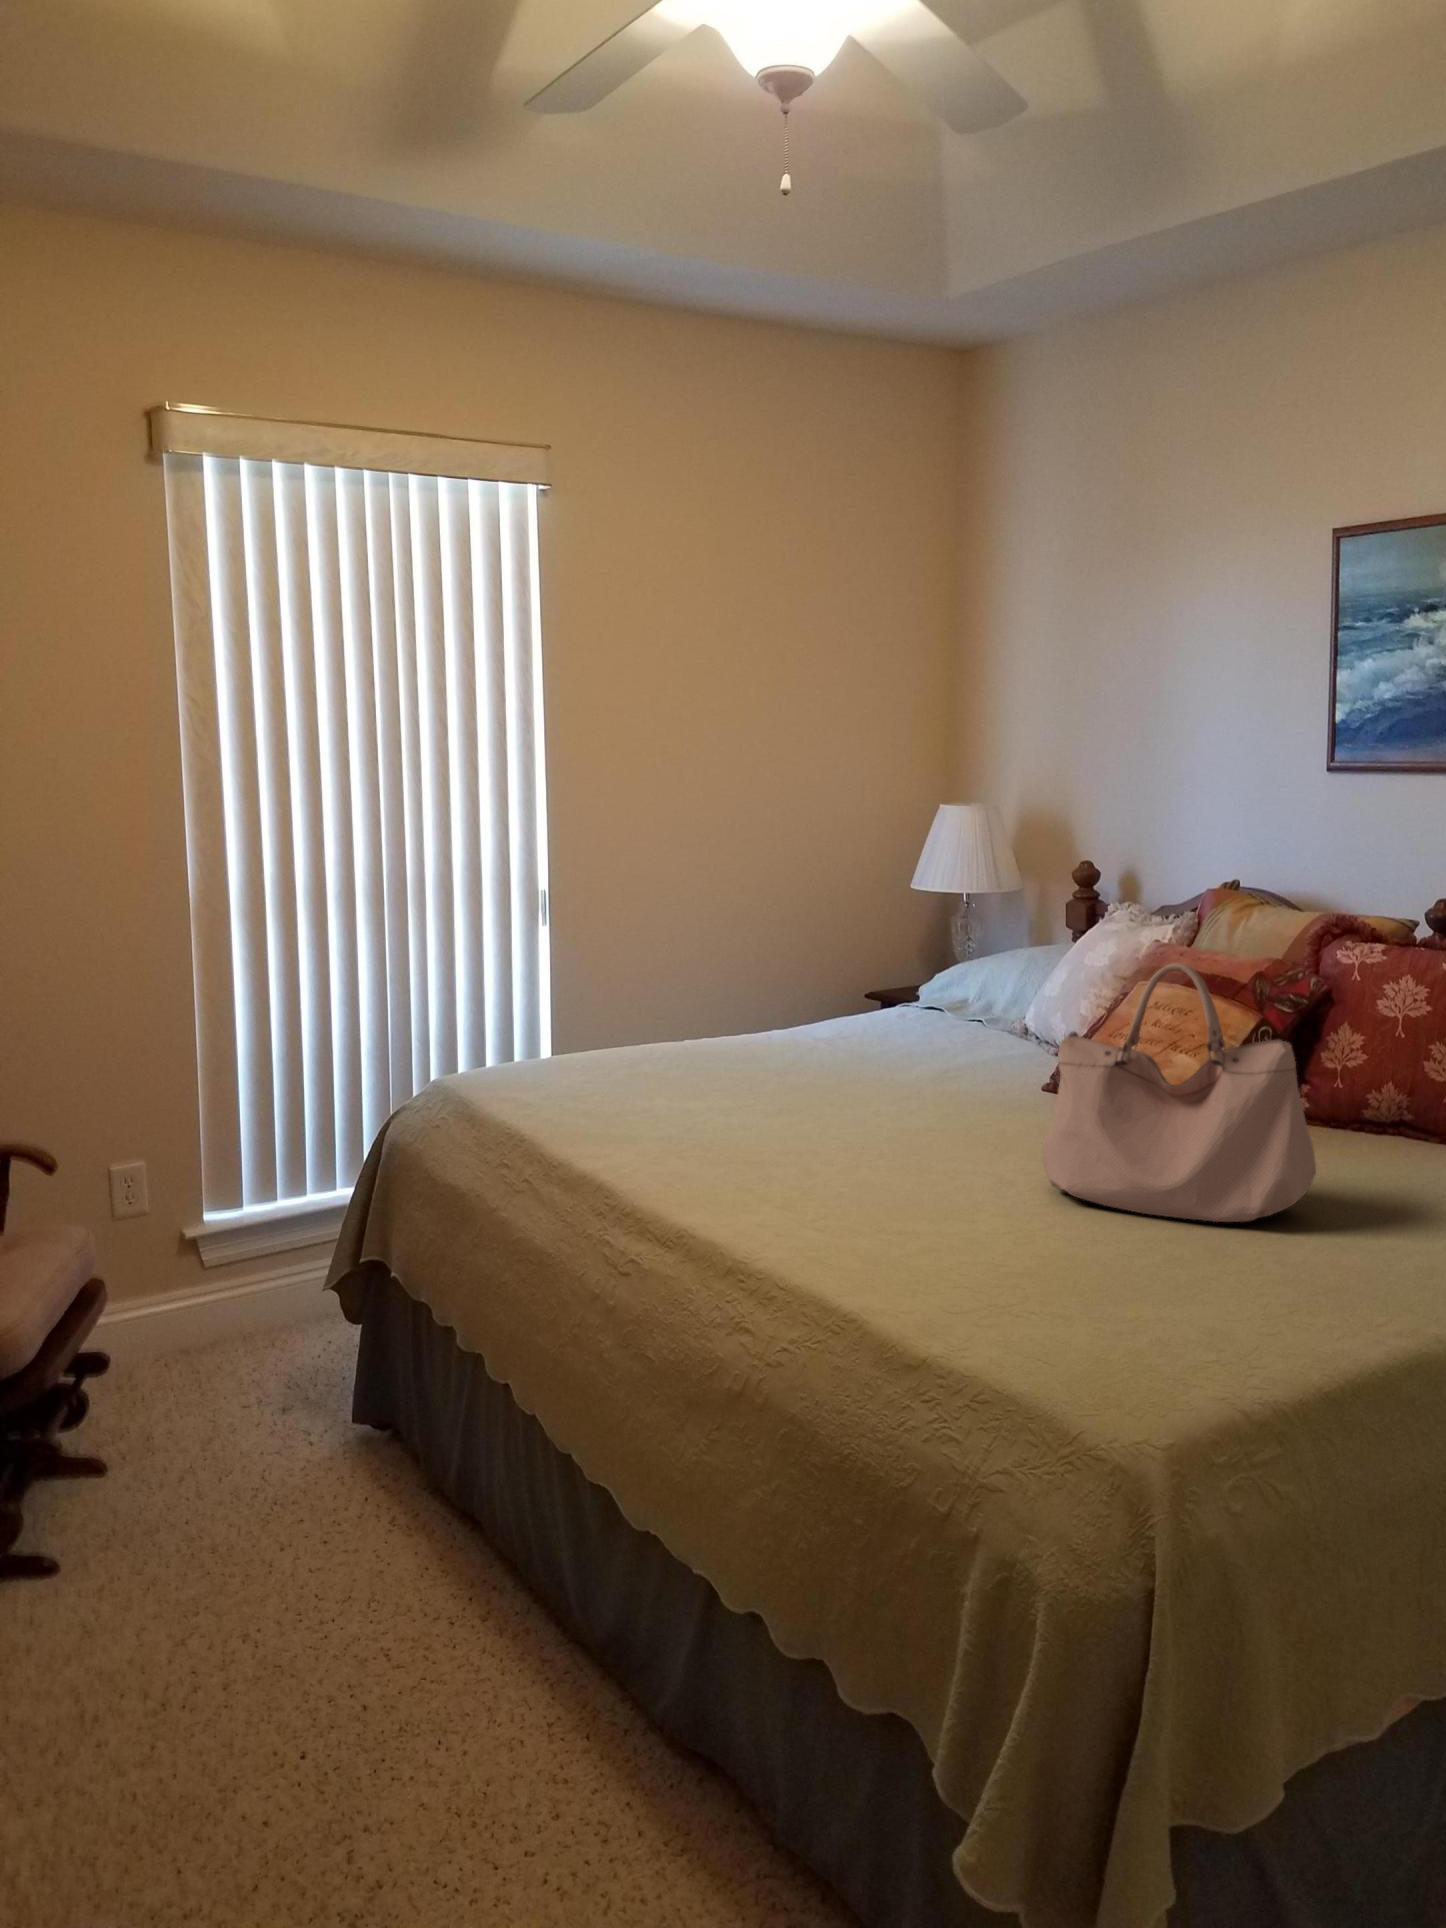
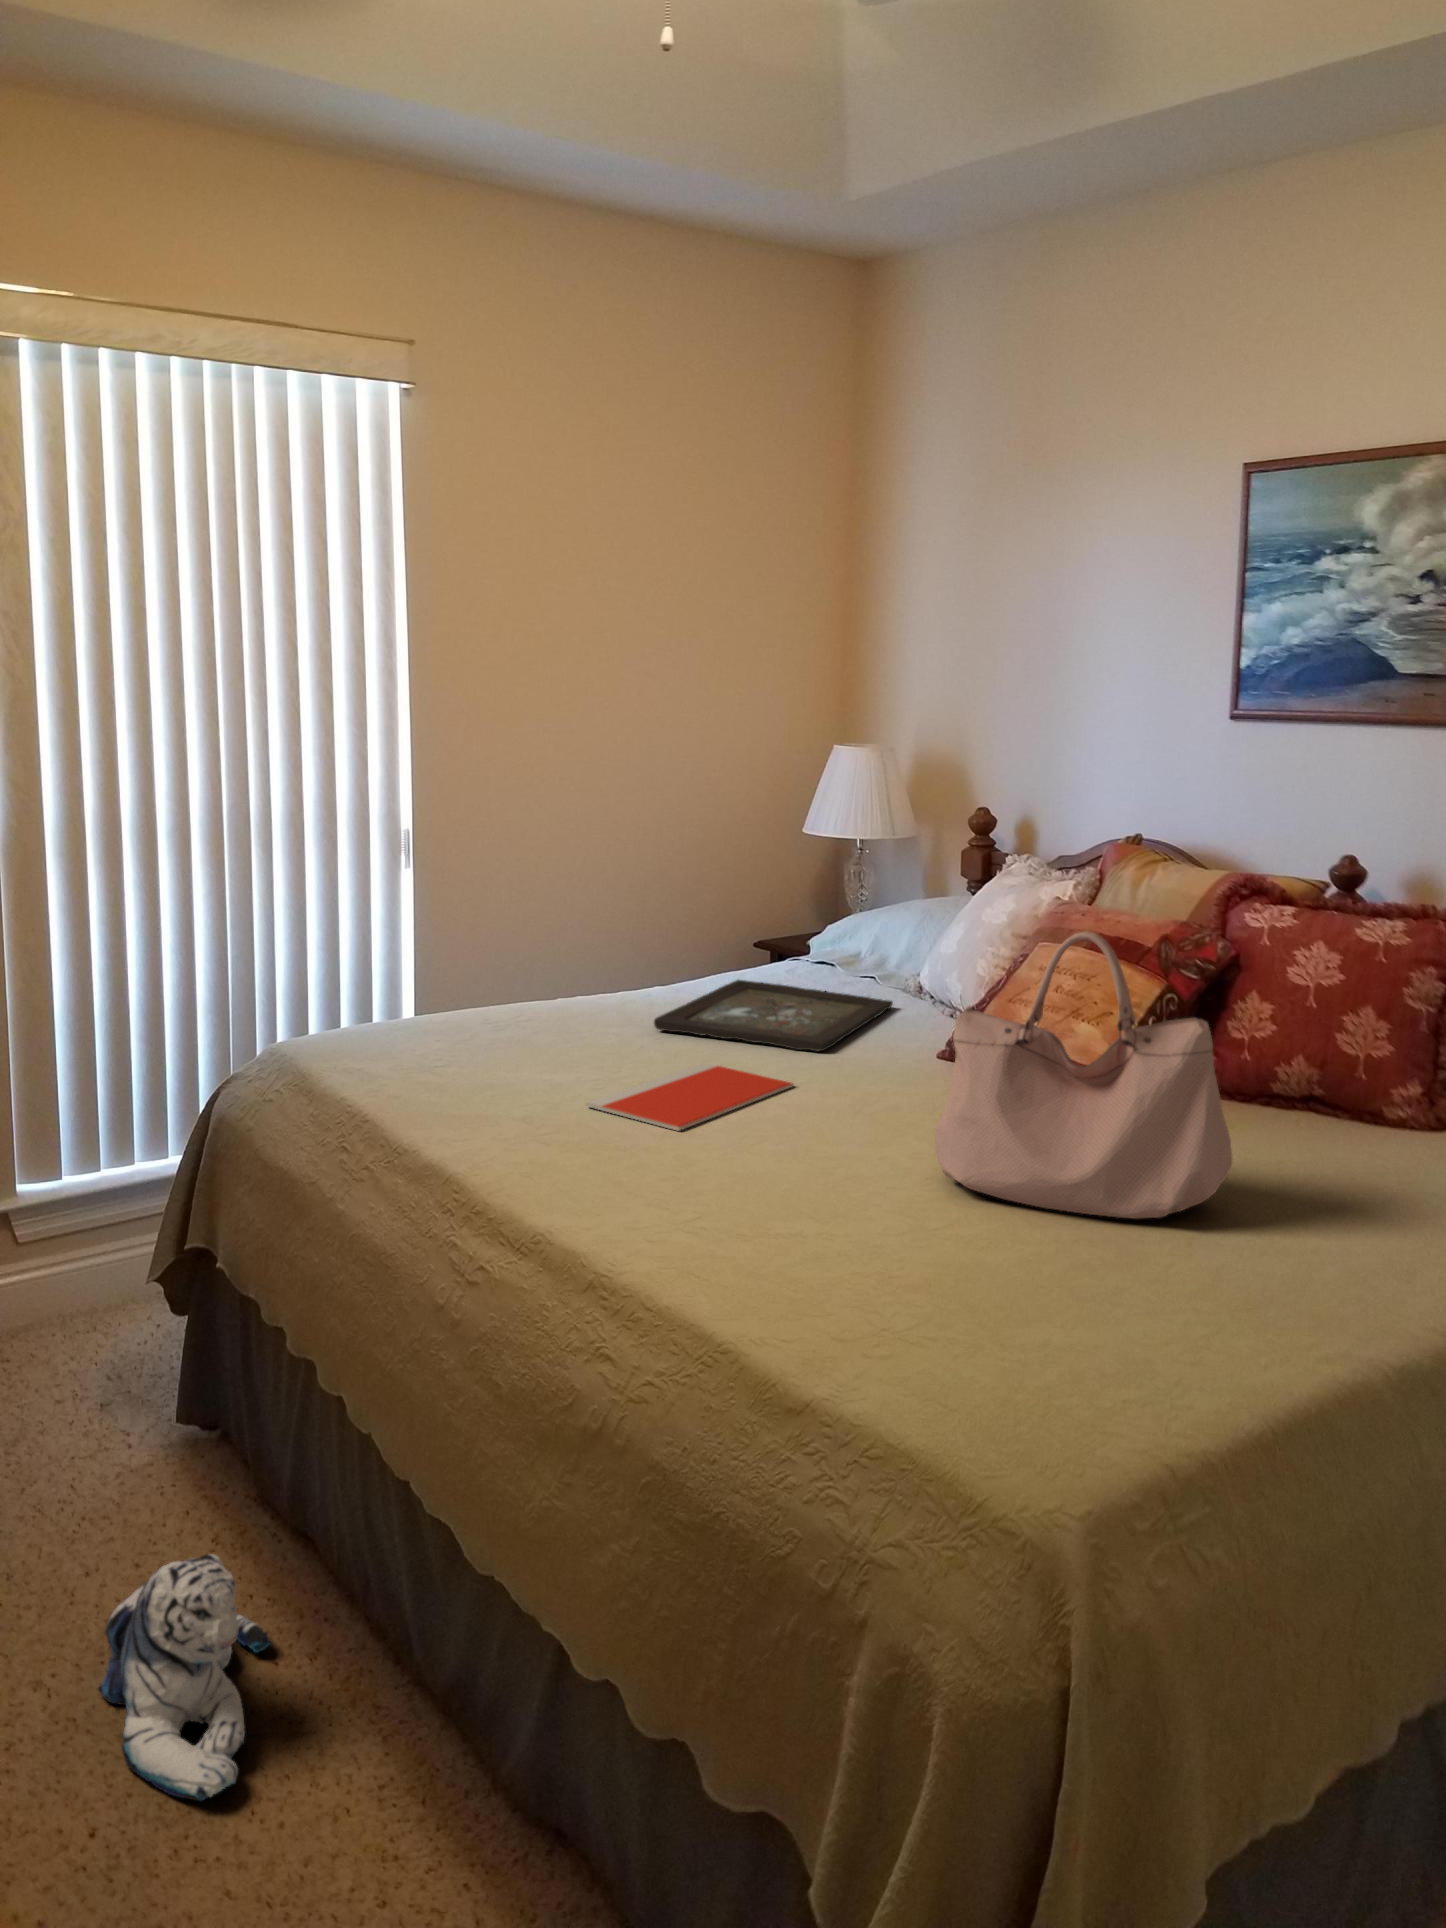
tray: none [780,1021,1004,1084] -> present [654,980,893,1052]
notebook: none [723,1092,912,1149] -> present [586,1063,794,1131]
plush toy: none [297,1520,446,1734] -> present [98,1554,270,1801]

